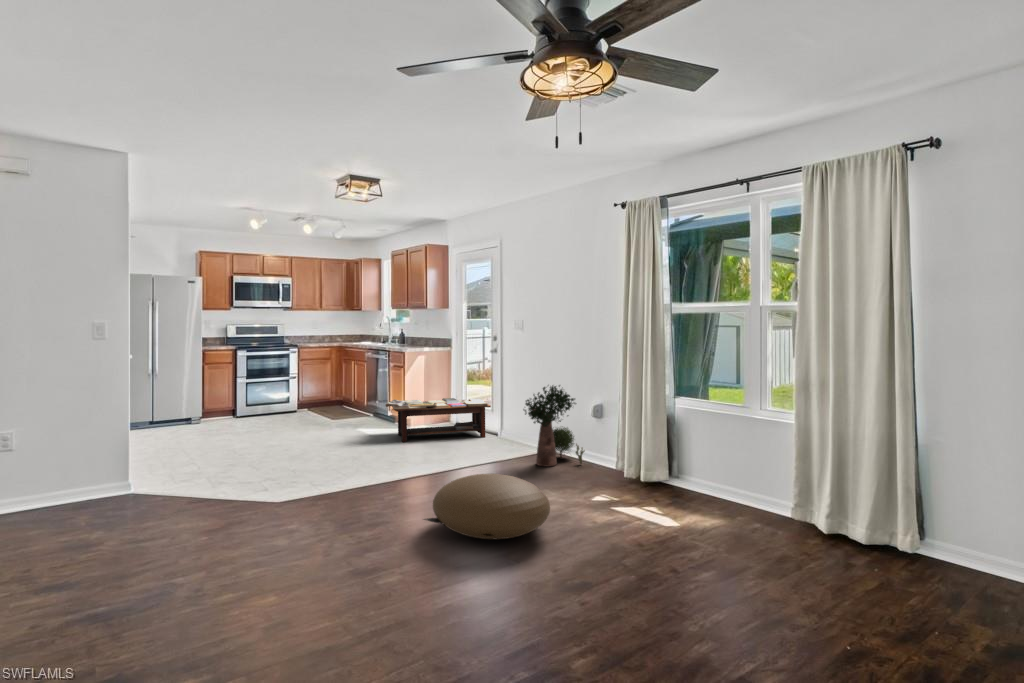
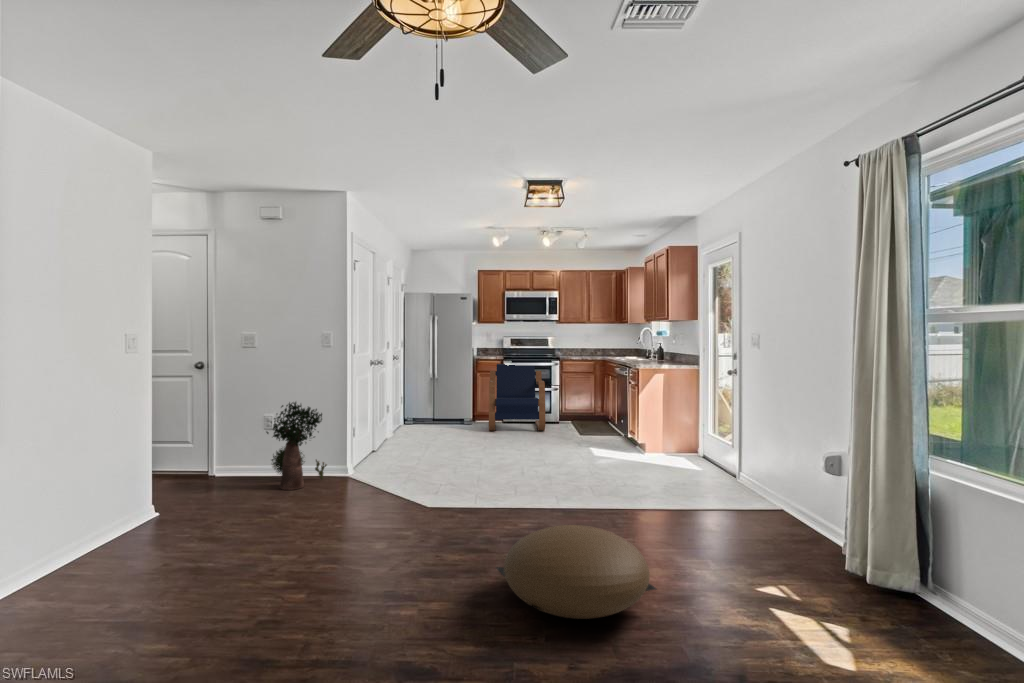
lounge chair: none [223,353,296,424] -> present [489,364,545,431]
potted plant: present [524,385,585,466] -> present [266,402,327,490]
coffee table: present [386,398,491,442] -> none [598,421,725,477]

